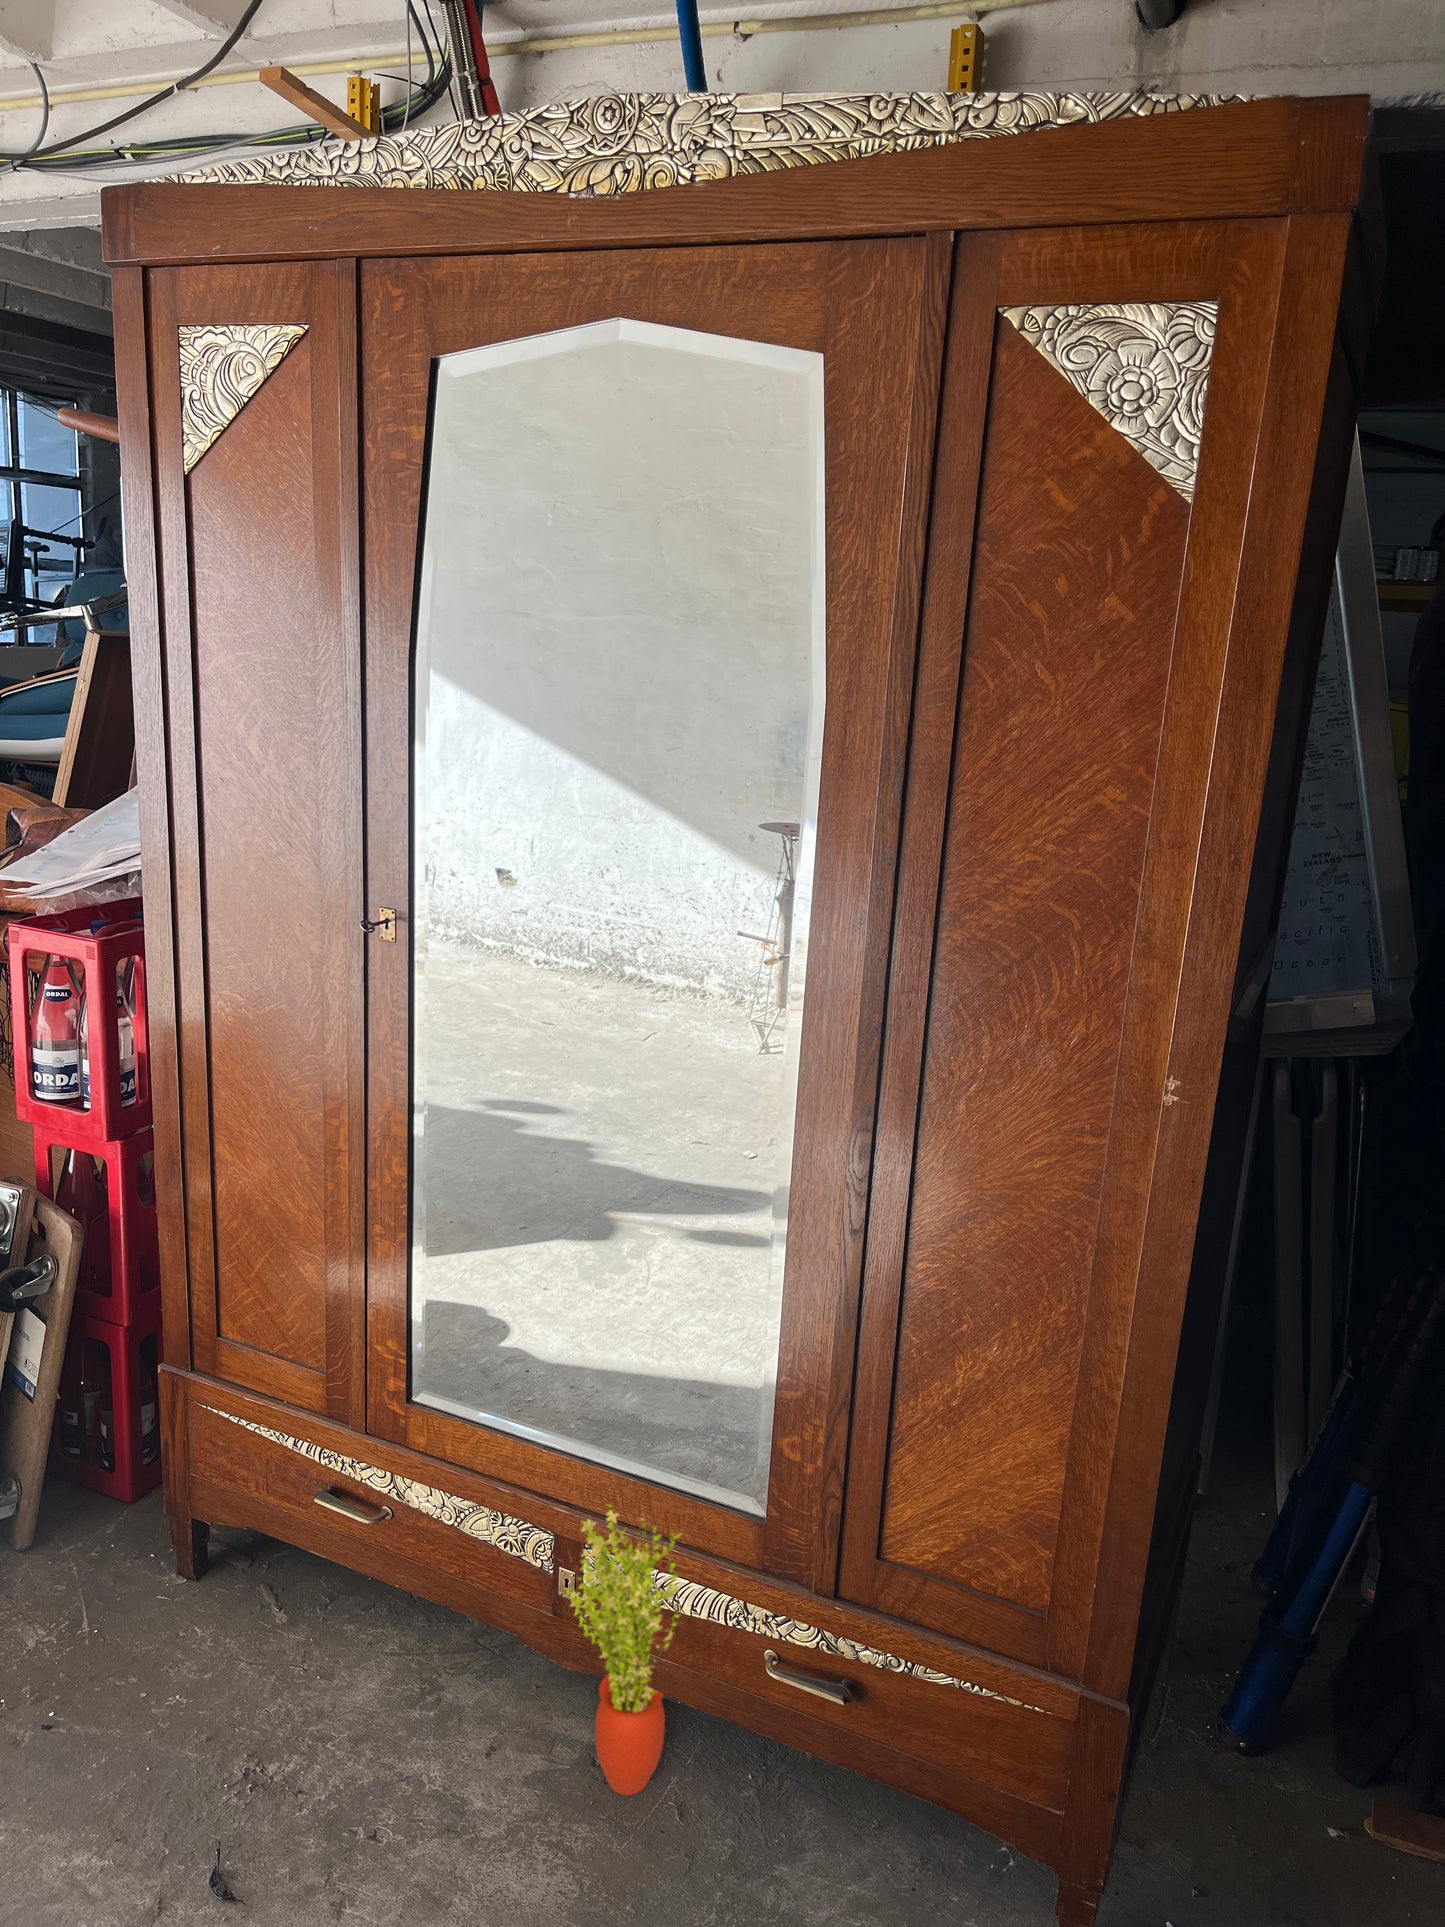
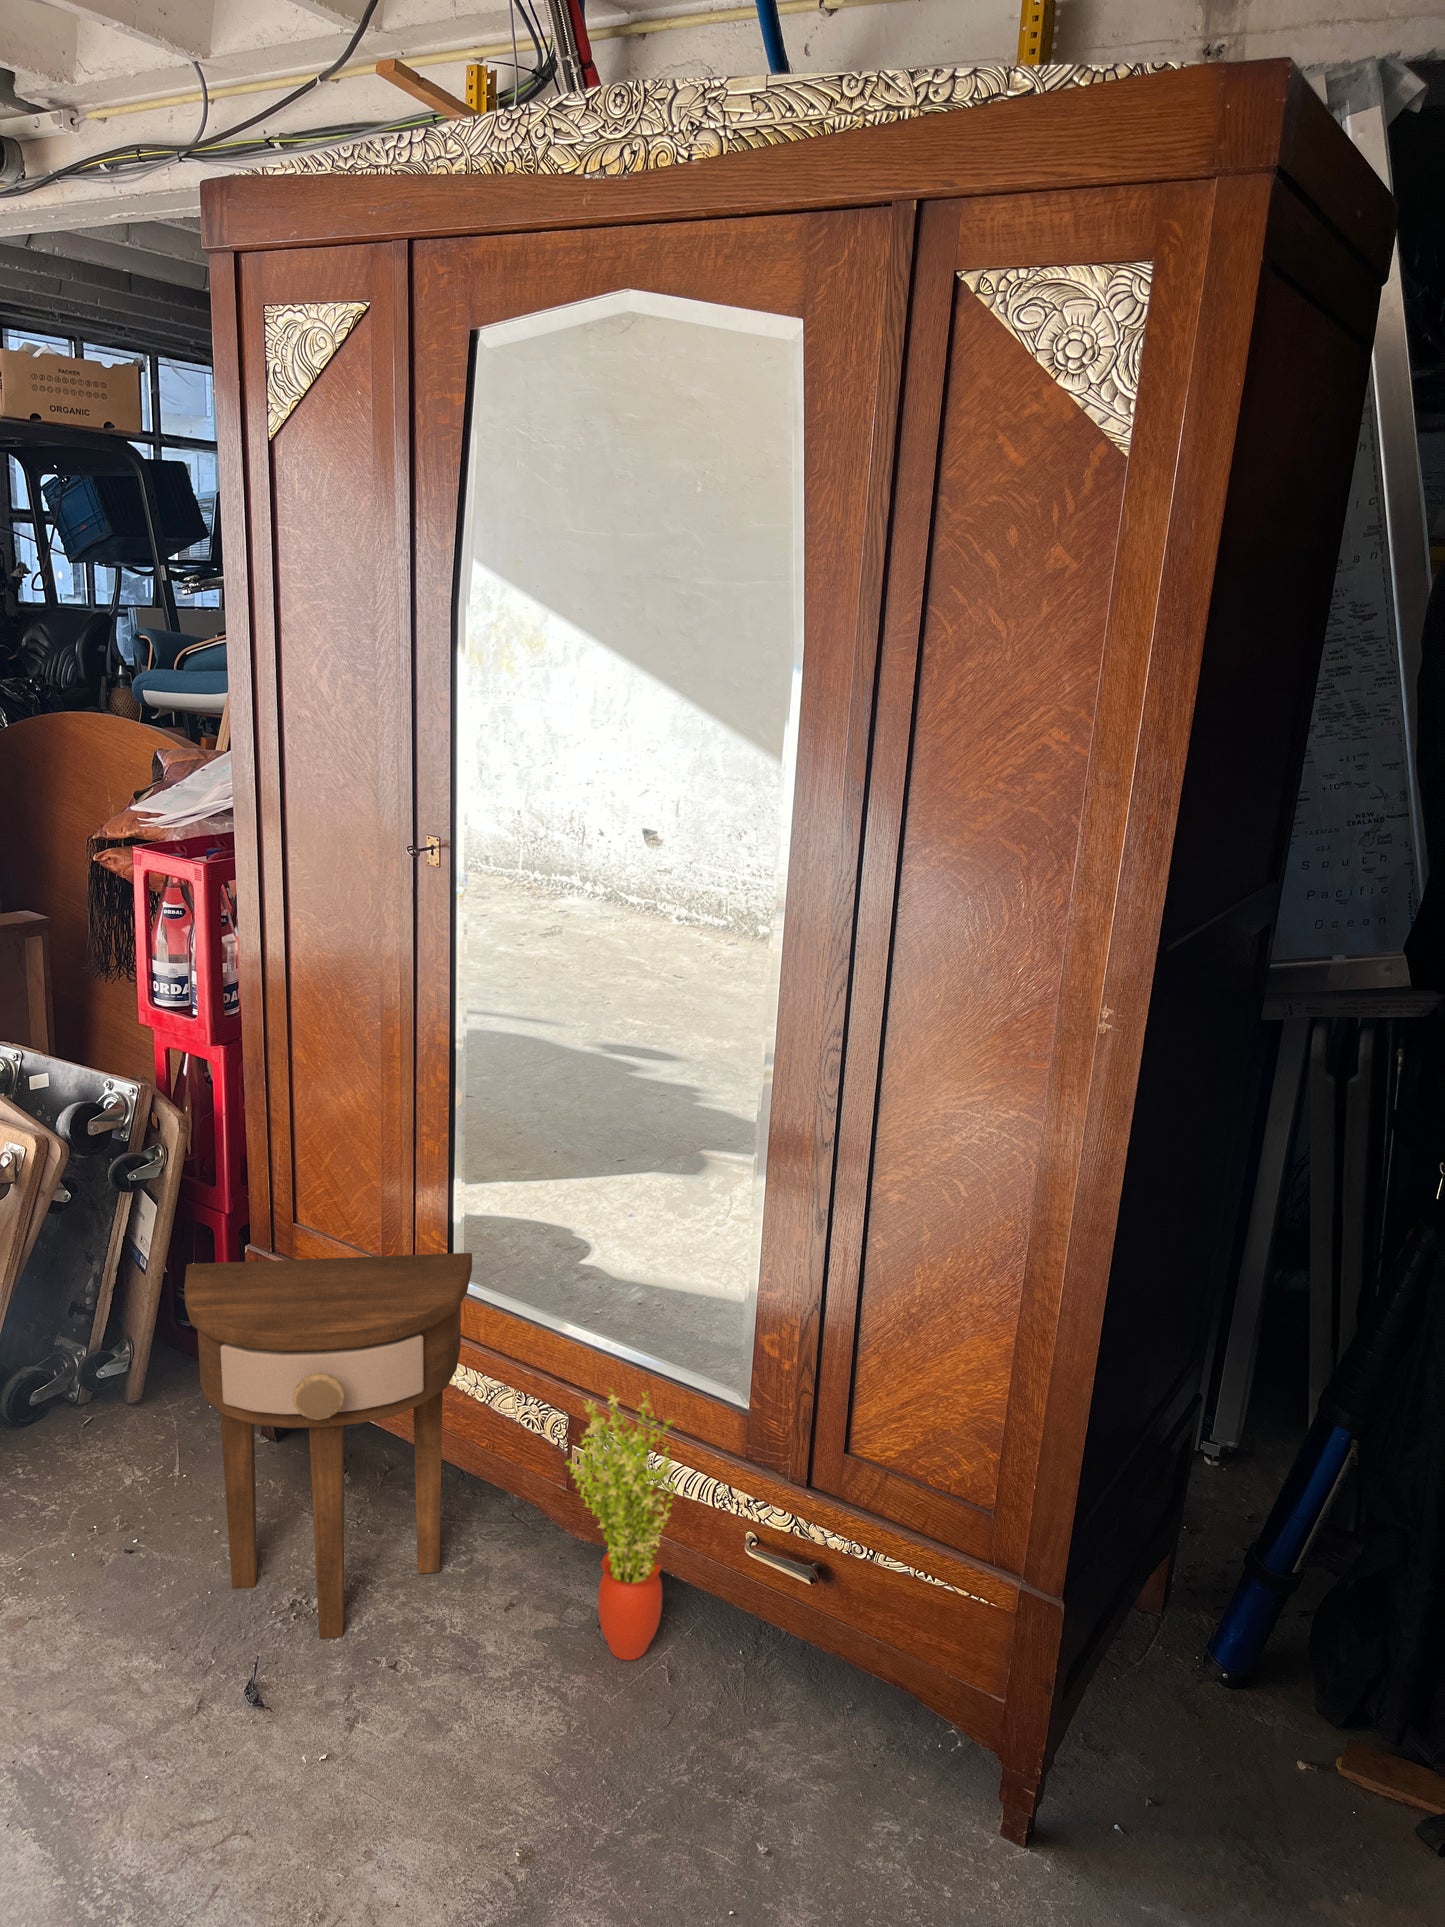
side table: none [114,1363,438,1813] -> present [184,1253,472,1639]

